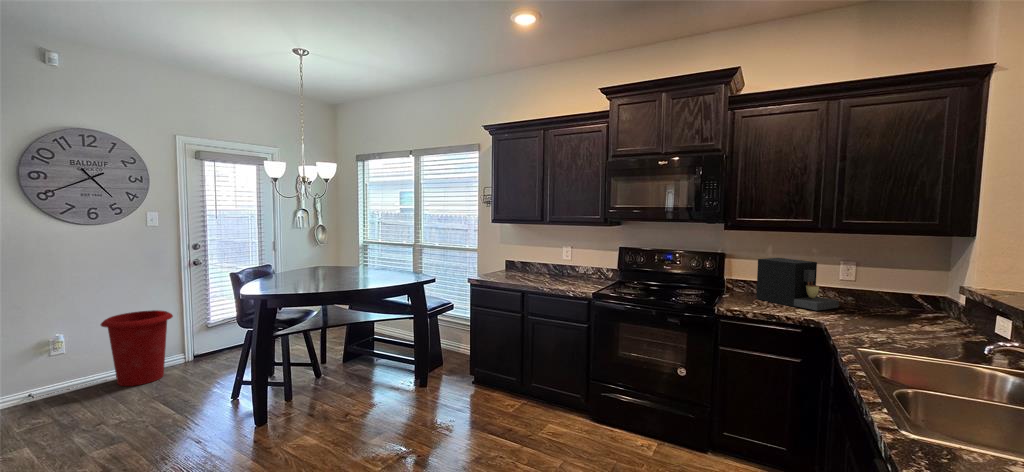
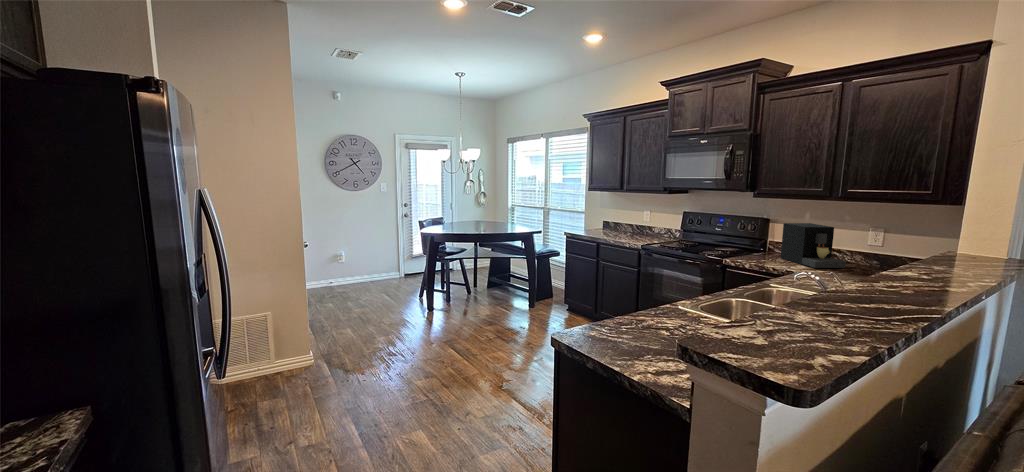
waste bin: present [100,310,173,386] -> none [355,243,391,286]

